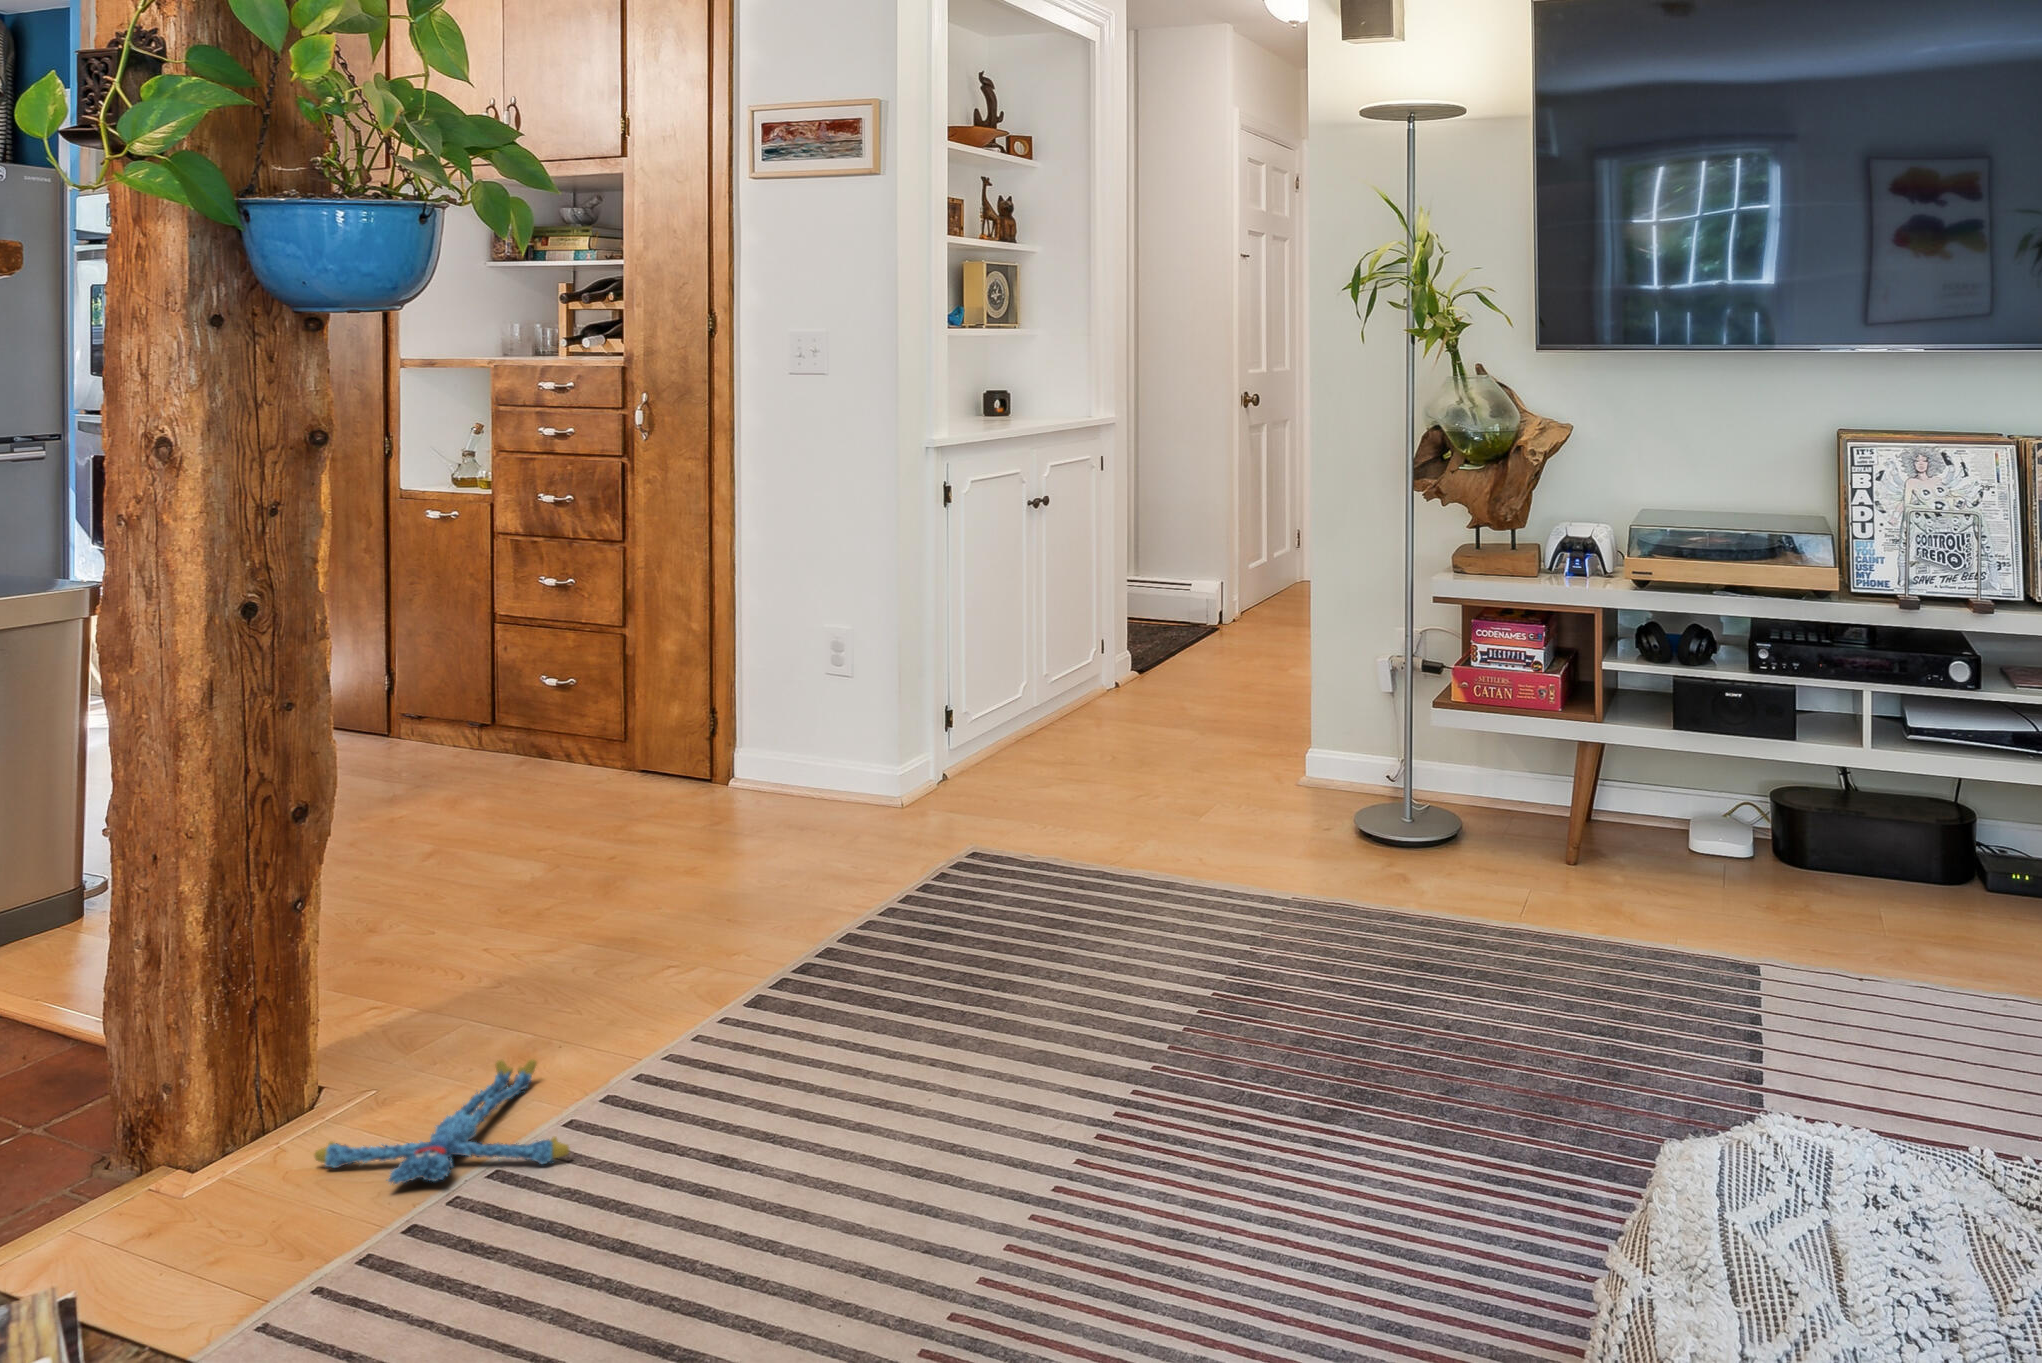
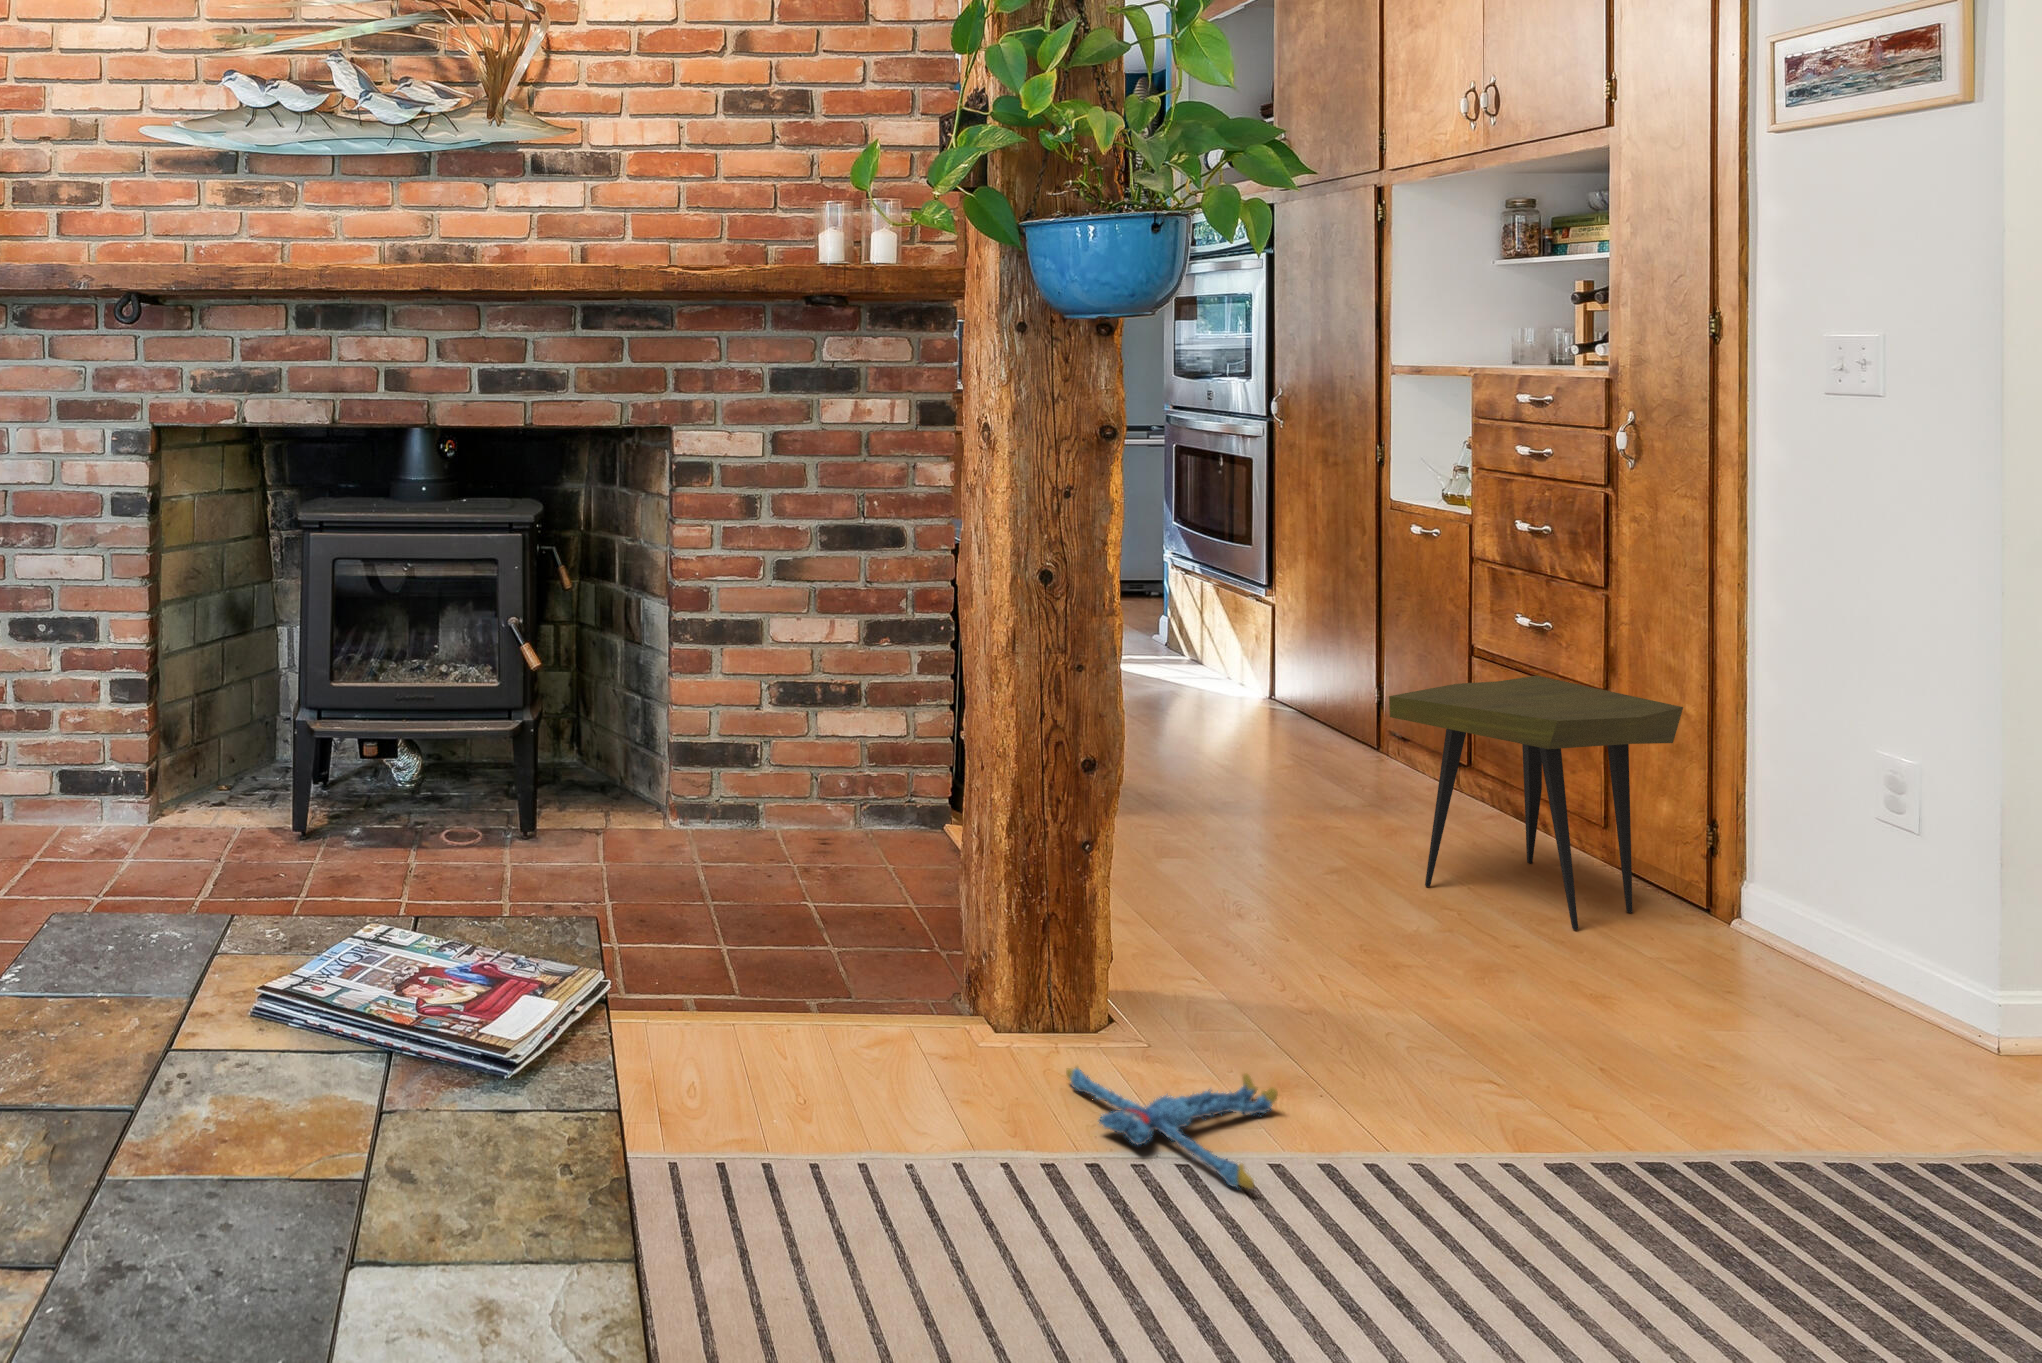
side table: none [483,627,695,838] -> present [1389,676,1683,930]

